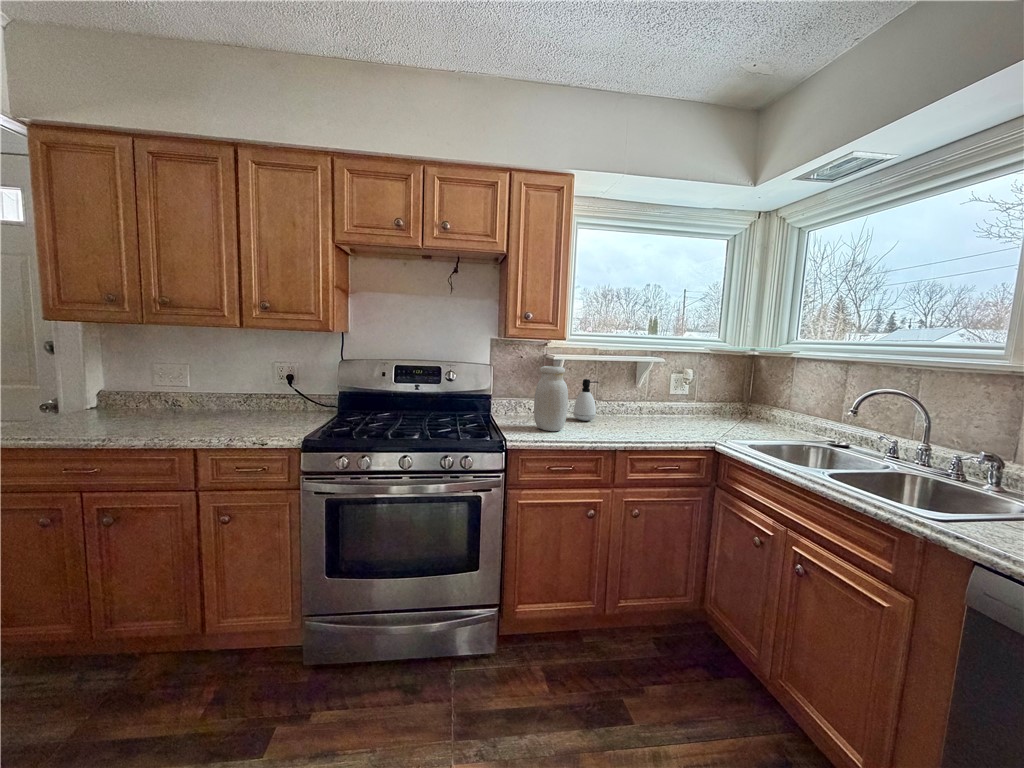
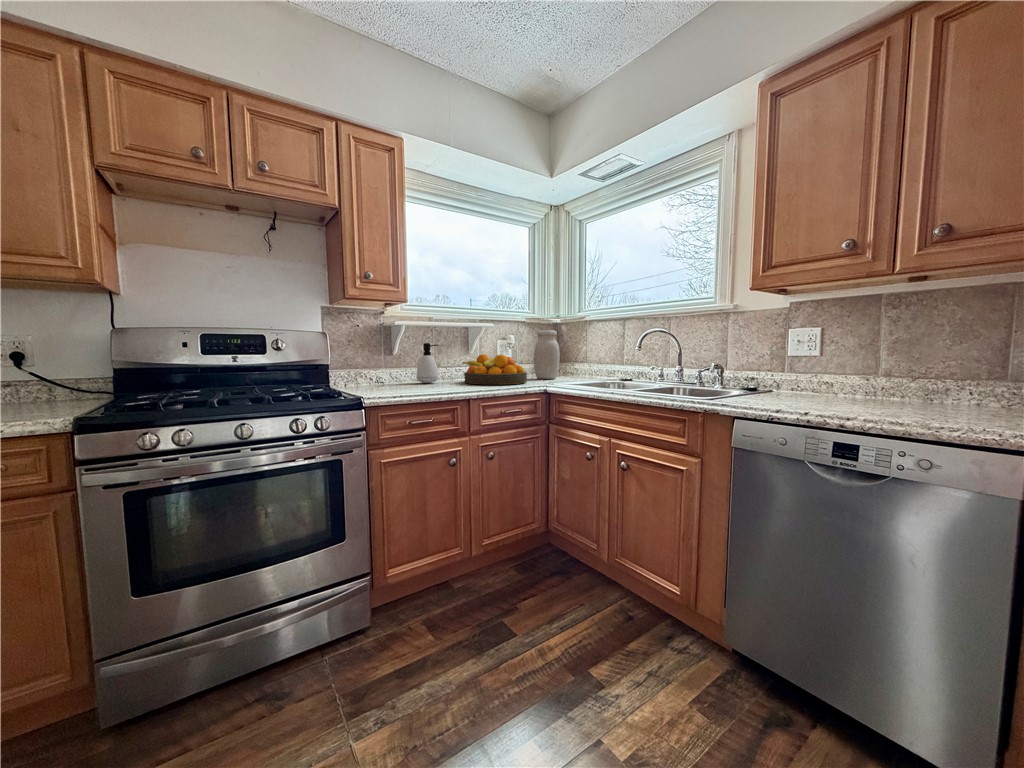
jar: present [534,366,568,431] -> present [534,330,560,379]
fruit bowl: none [623,395,697,435] -> present [463,354,527,385]

